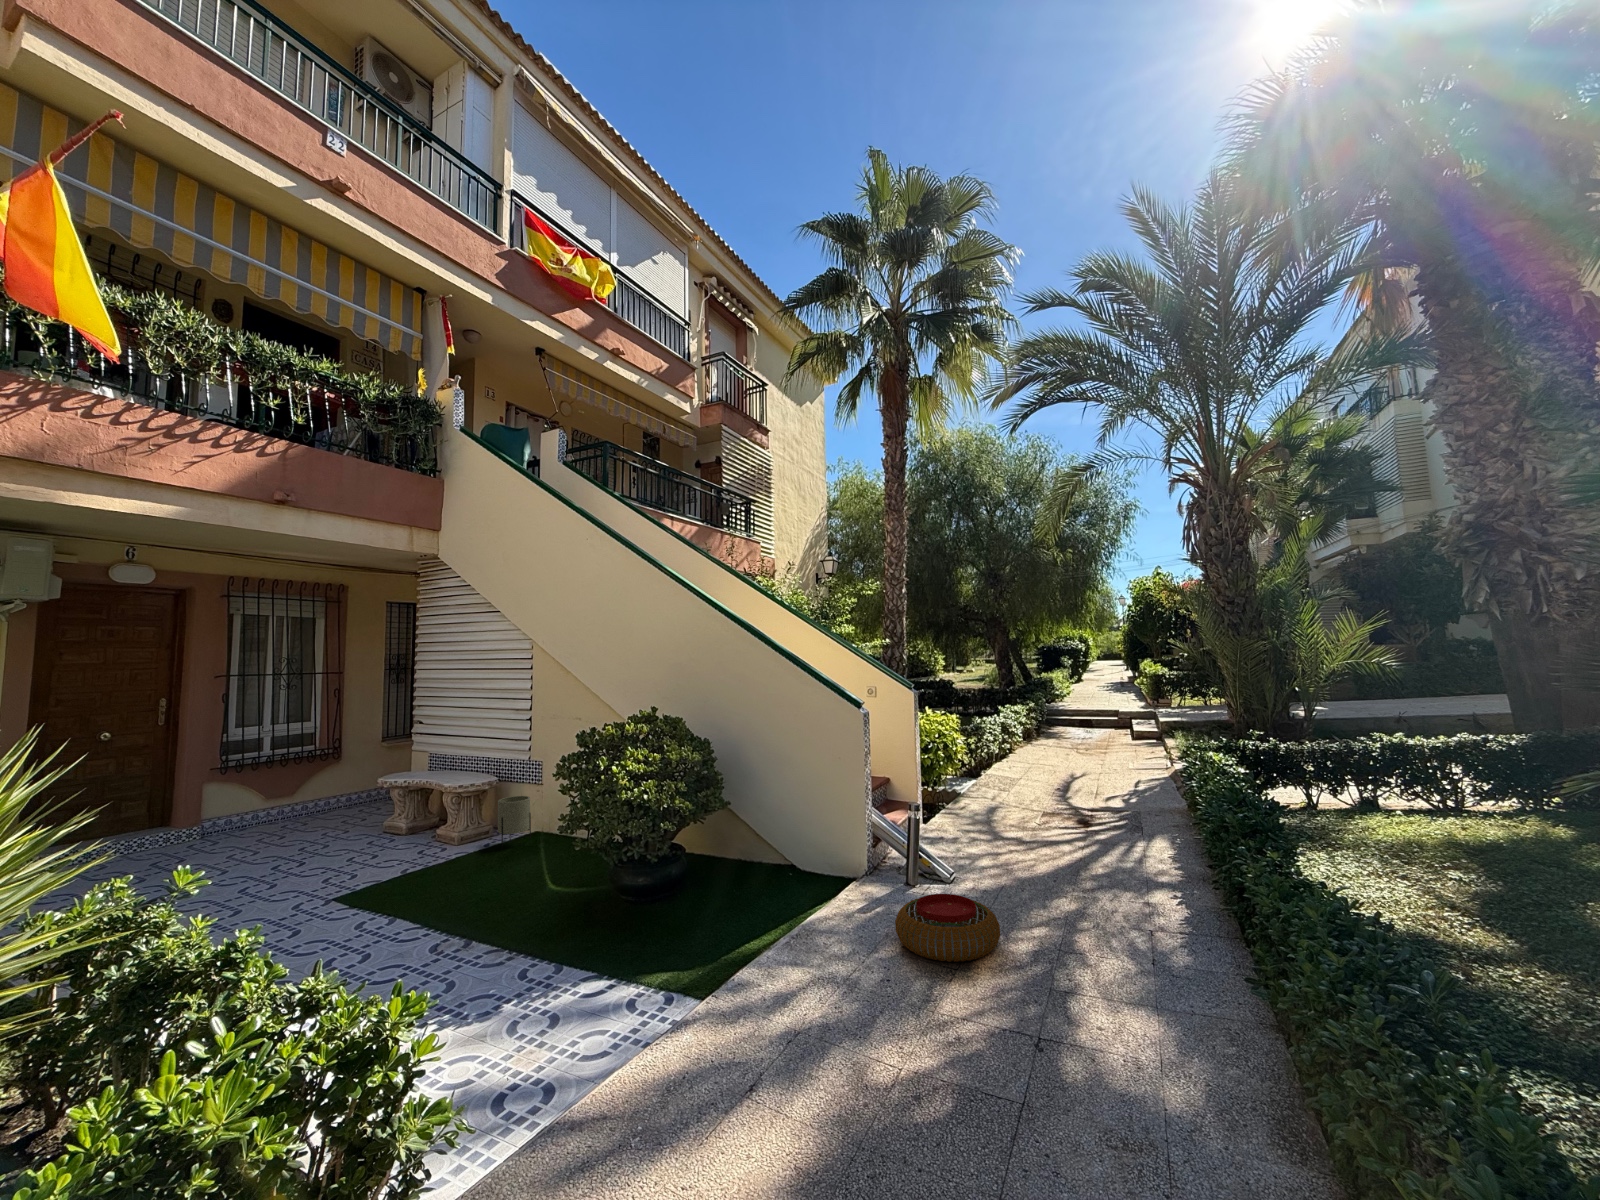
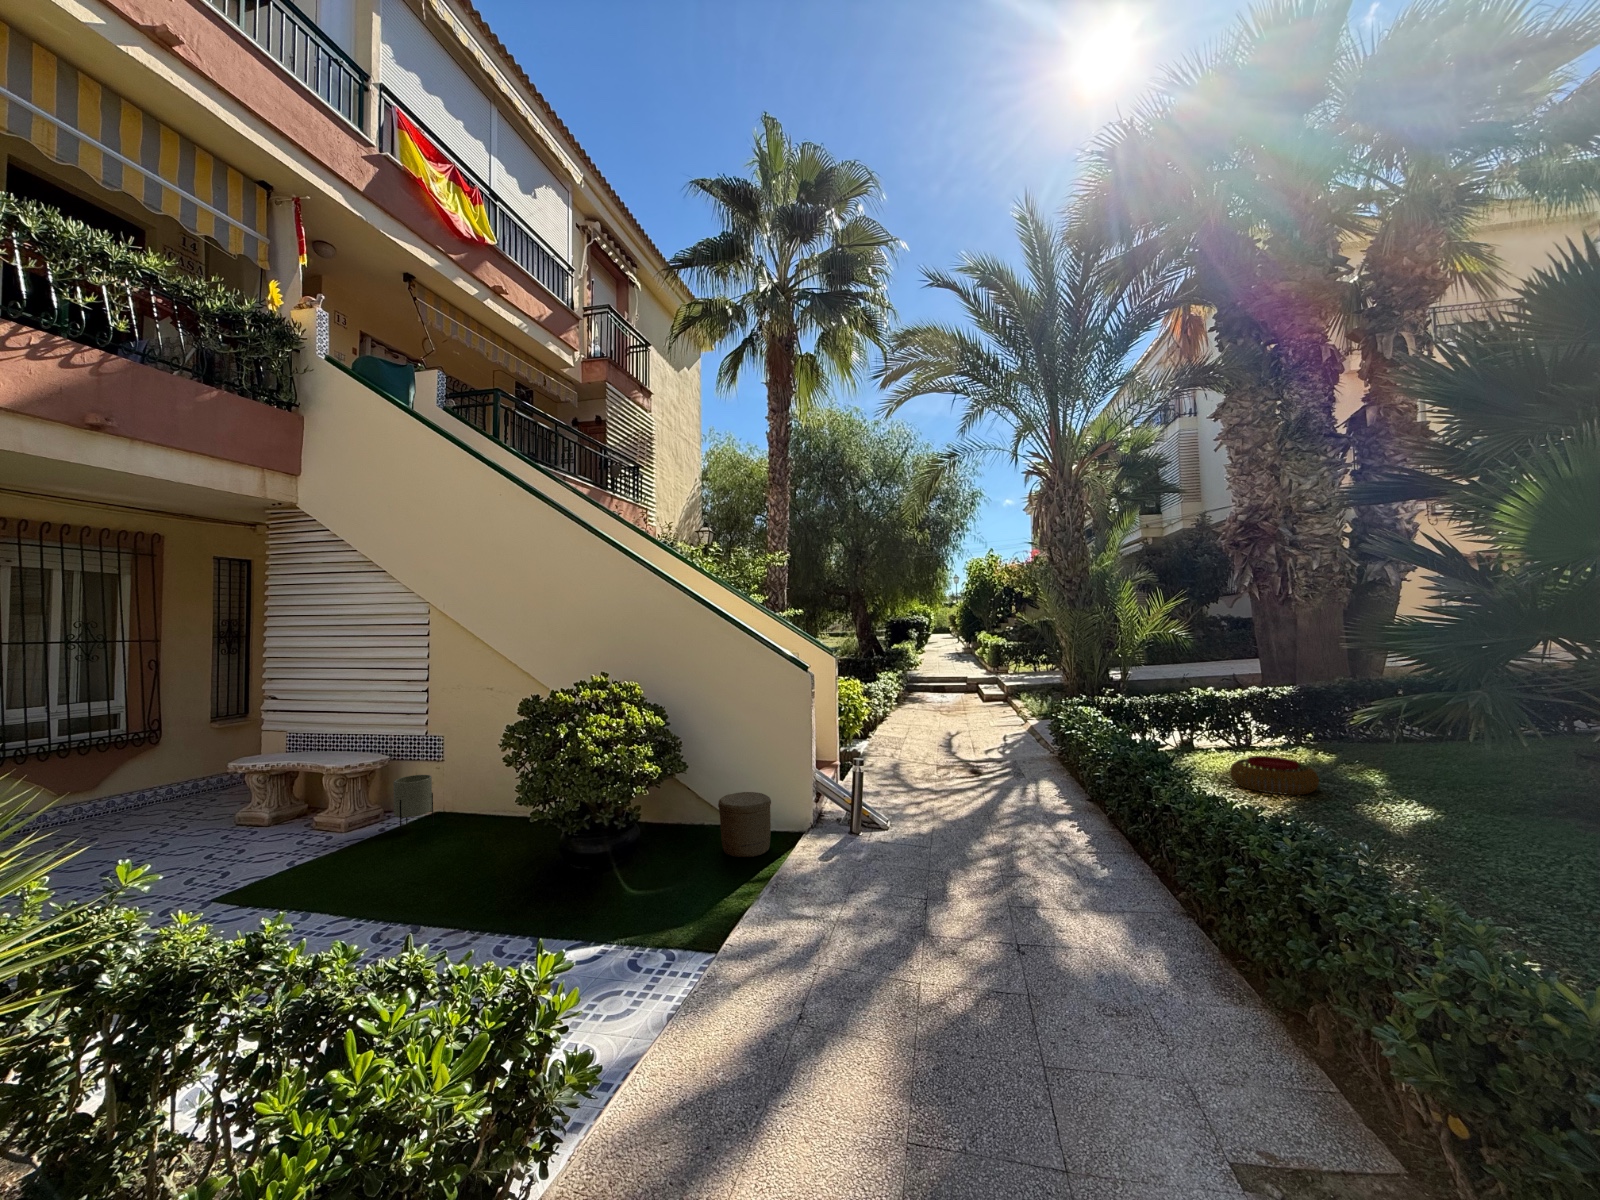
woven basket: none [769,828,822,894] -> present [718,792,771,857]
pouf: present [895,894,1000,962] -> present [1230,756,1319,795]

